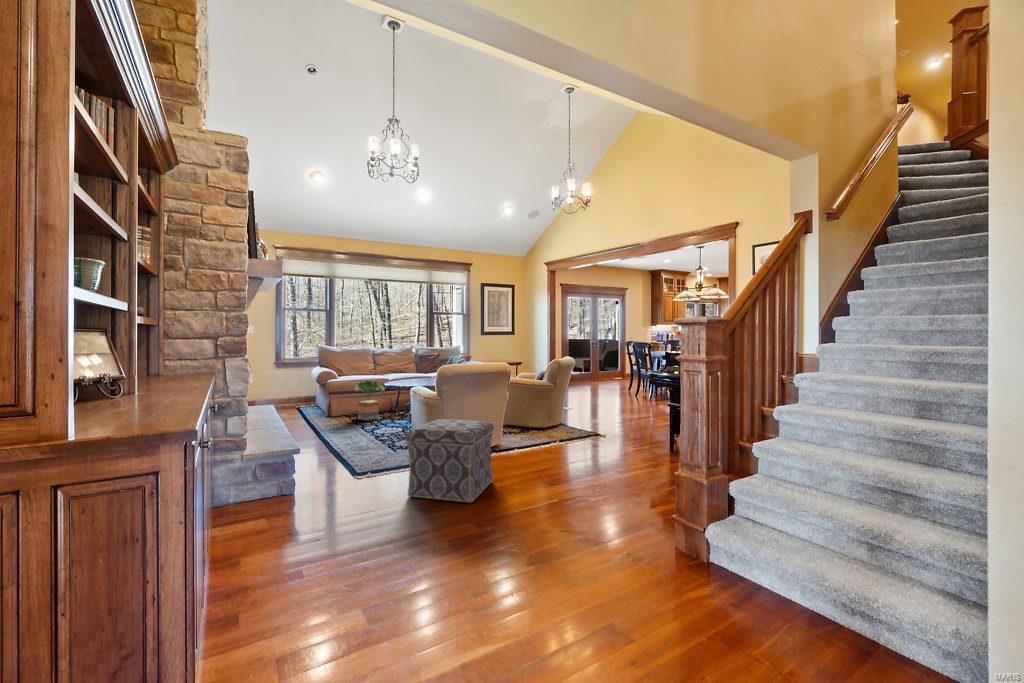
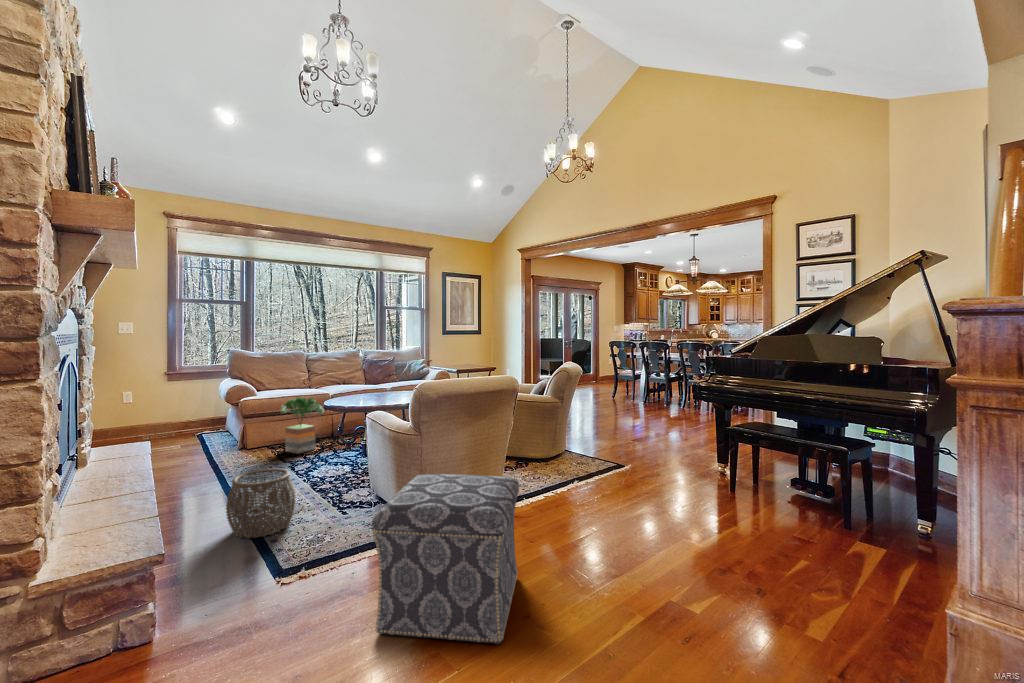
woven basket: none [325,420,367,460] -> present [226,468,296,538]

